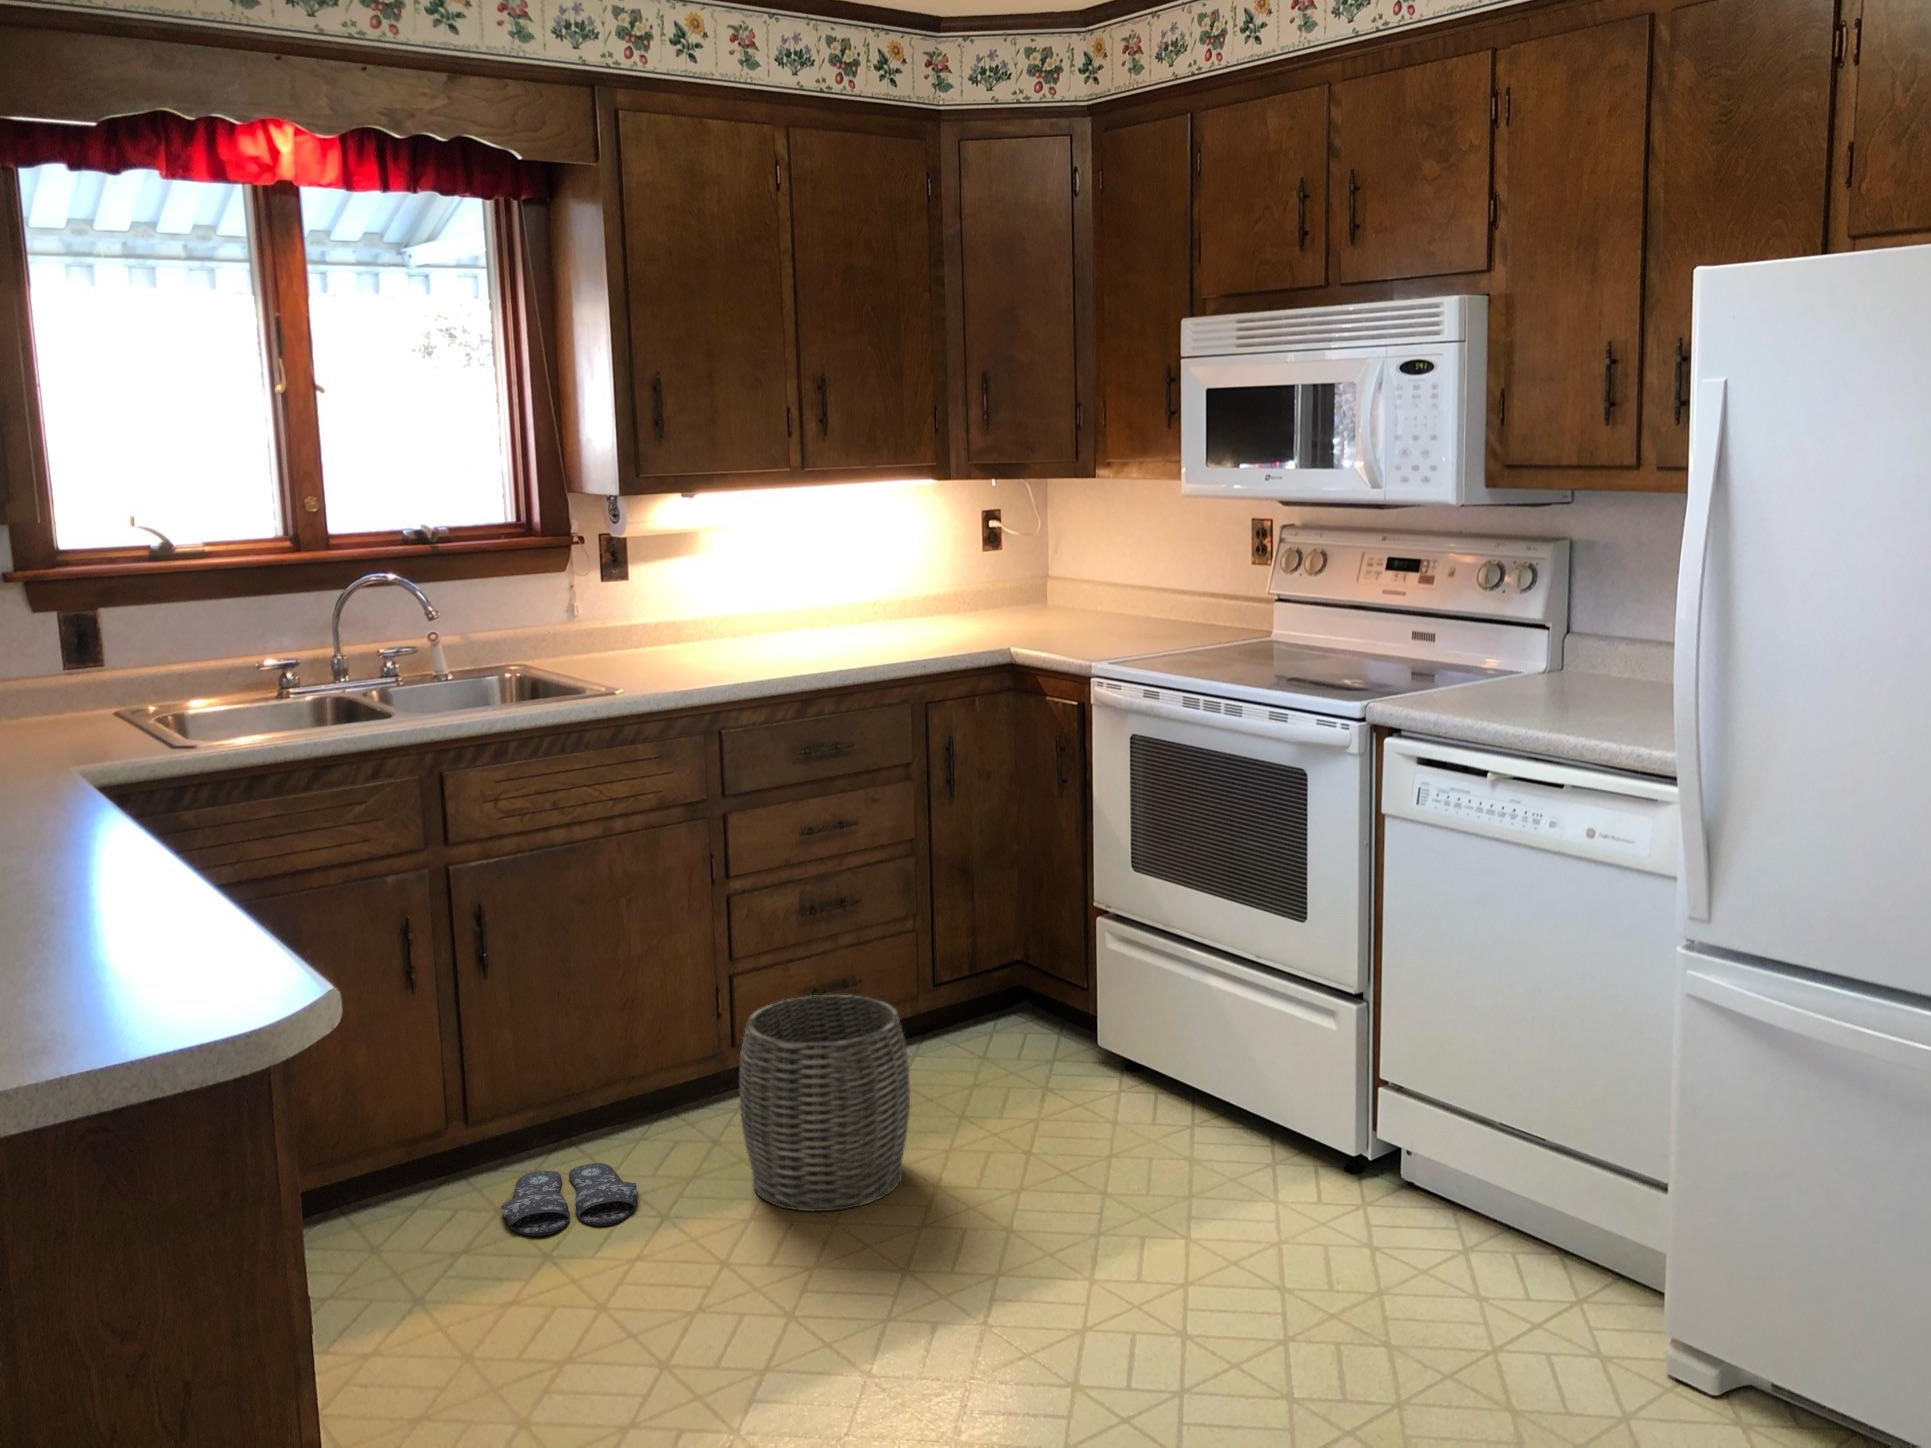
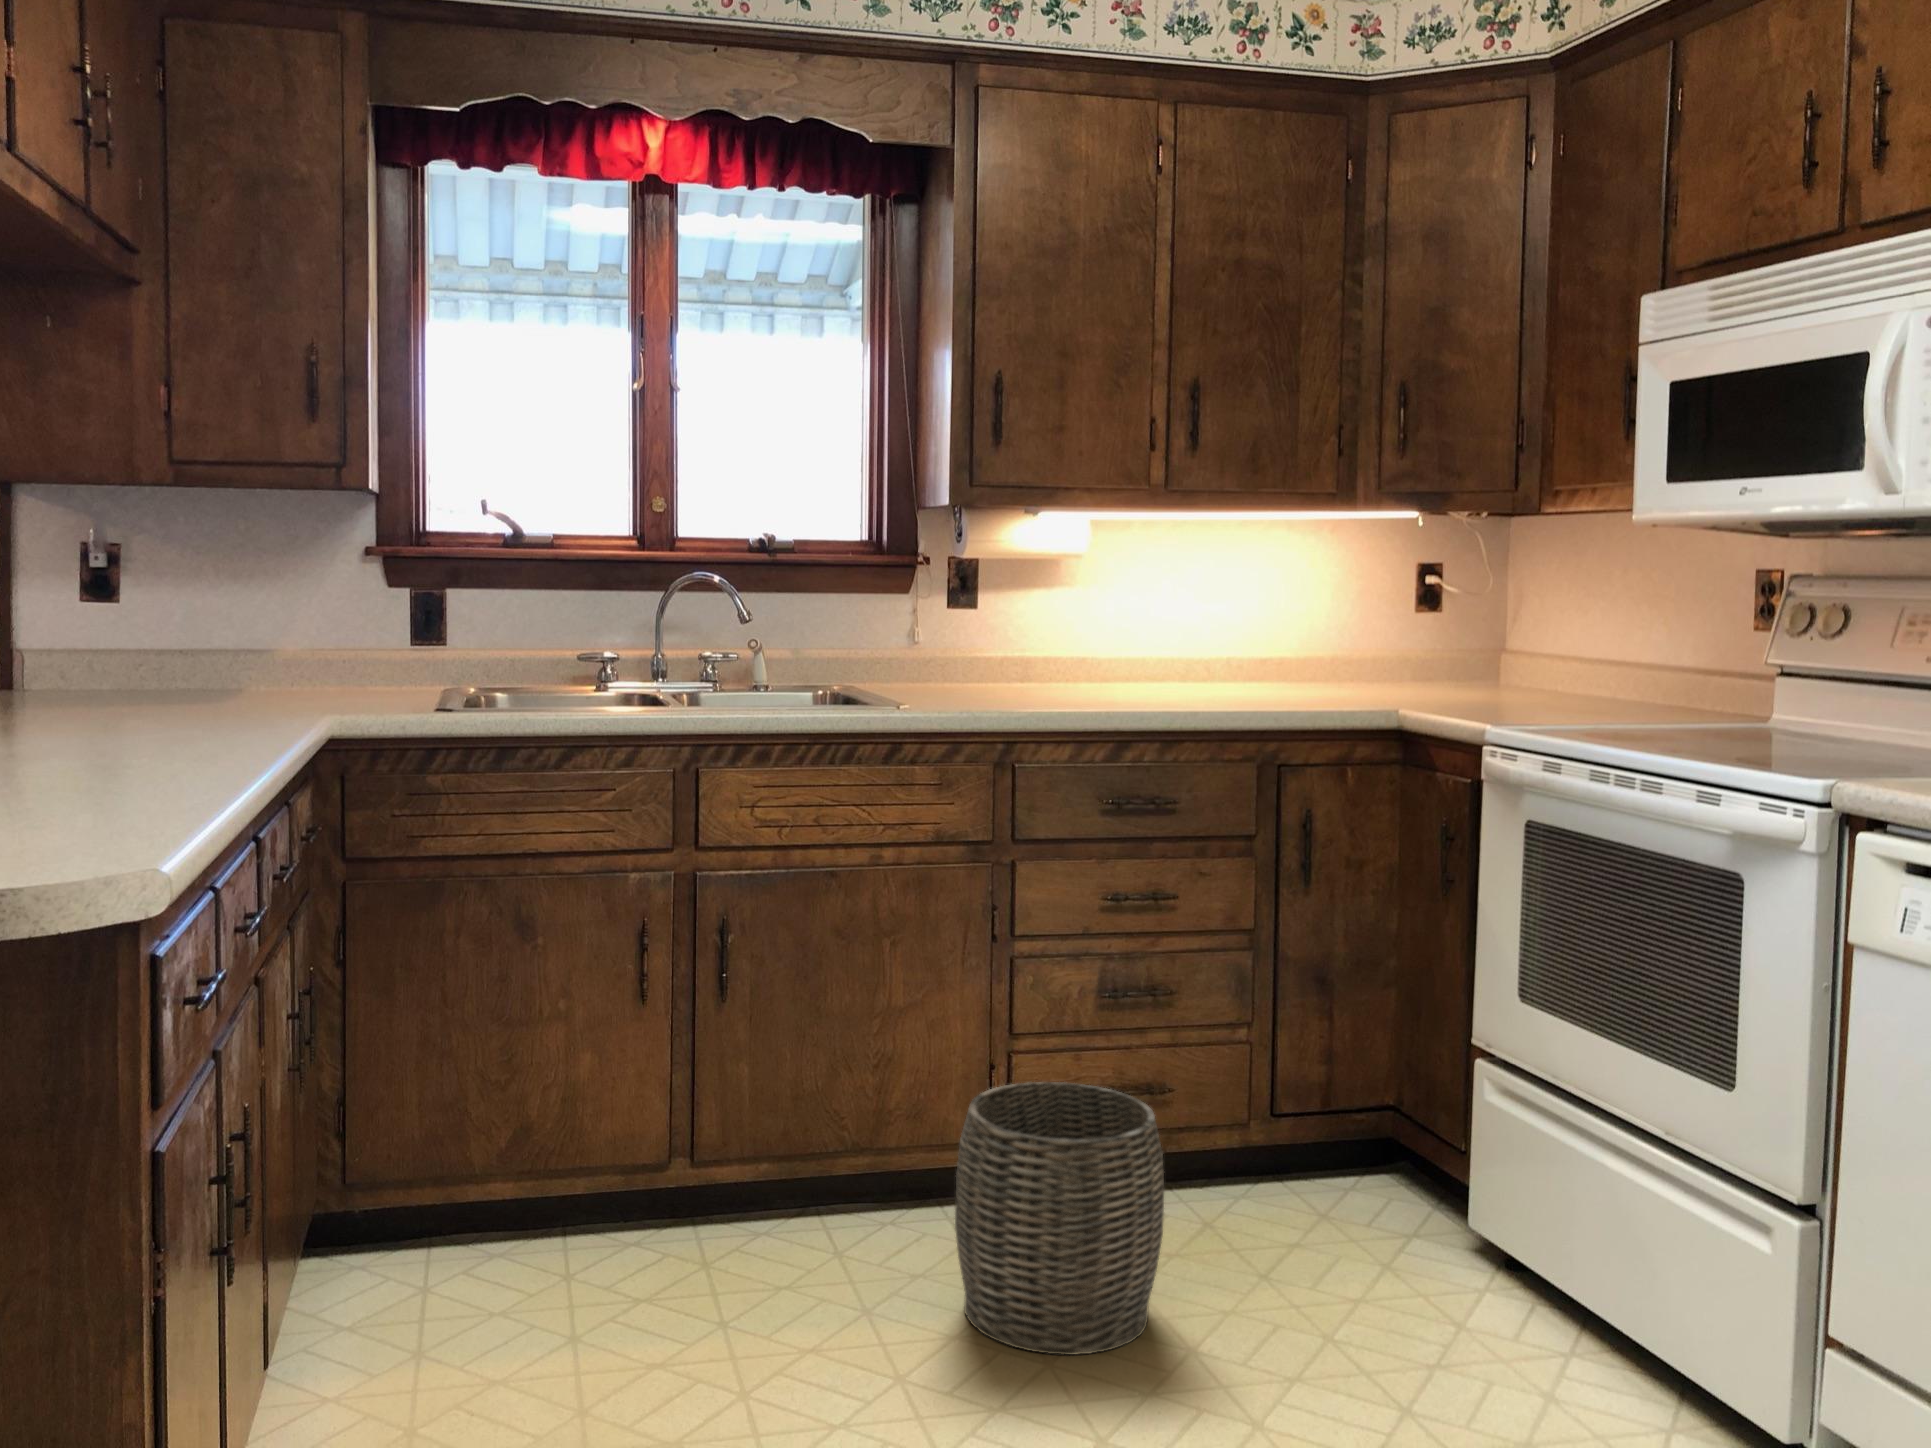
slippers: present [501,1163,637,1236] -> none [687,1230,842,1308]

